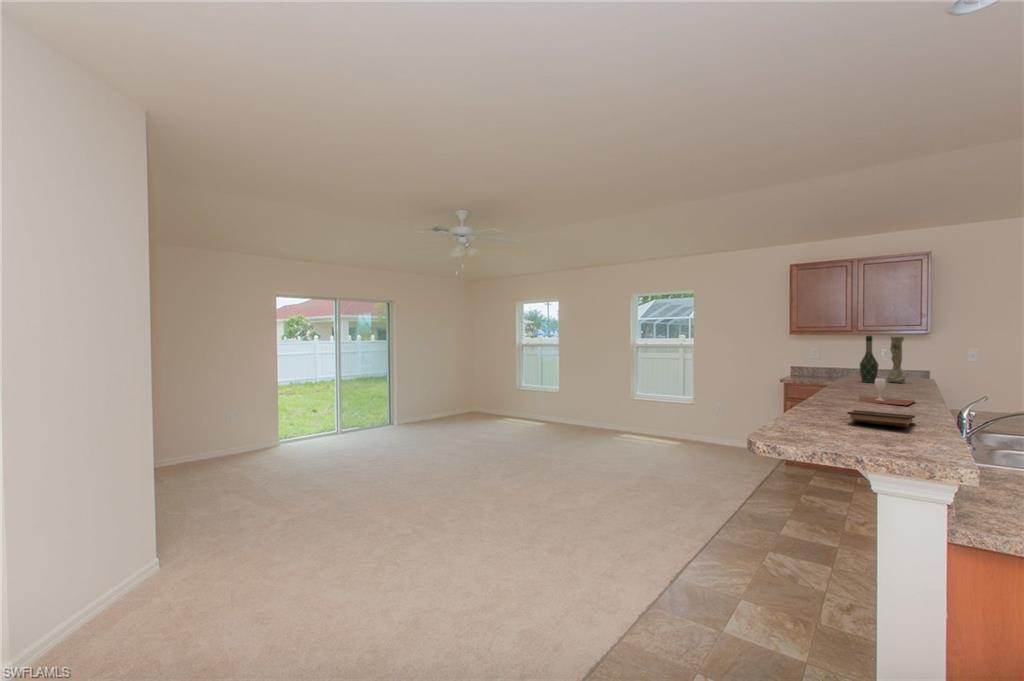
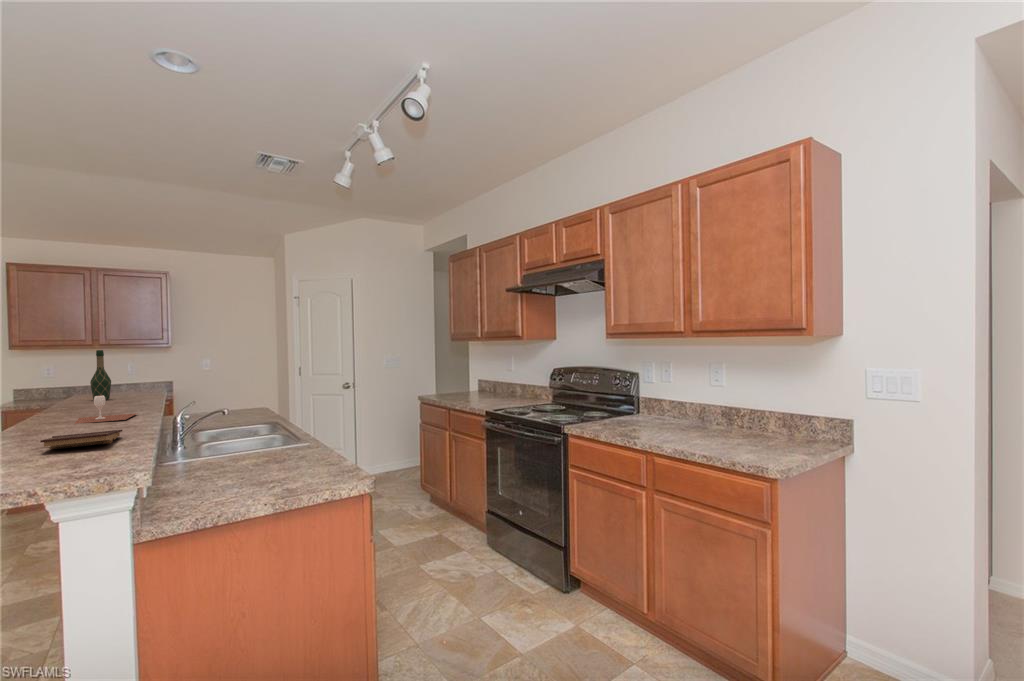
vase: present [887,337,905,383] -> none [122,350,140,397]

